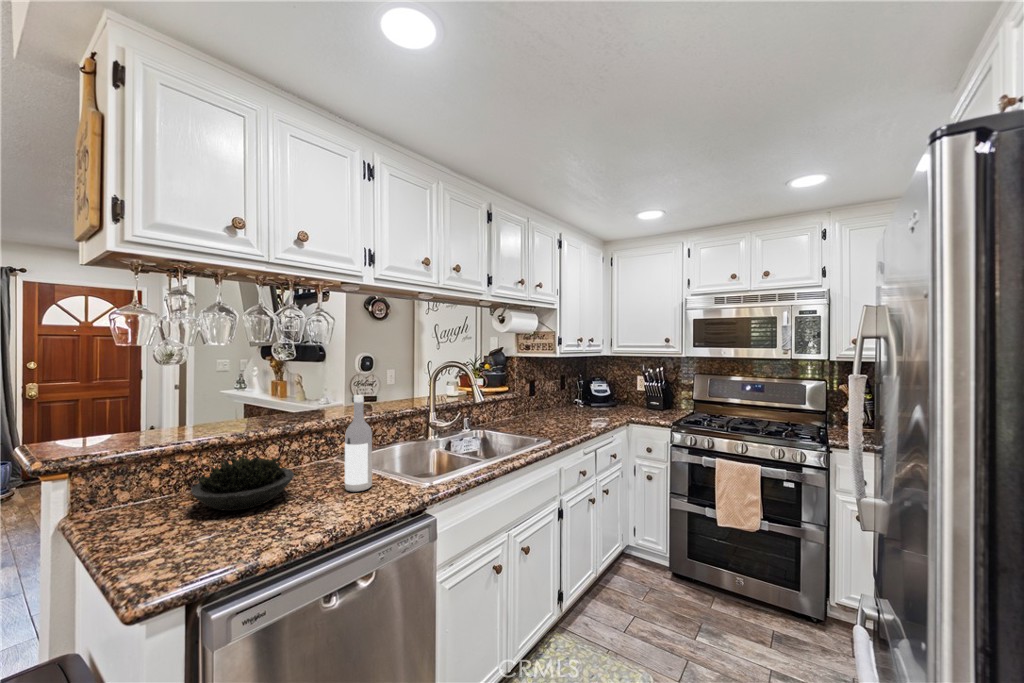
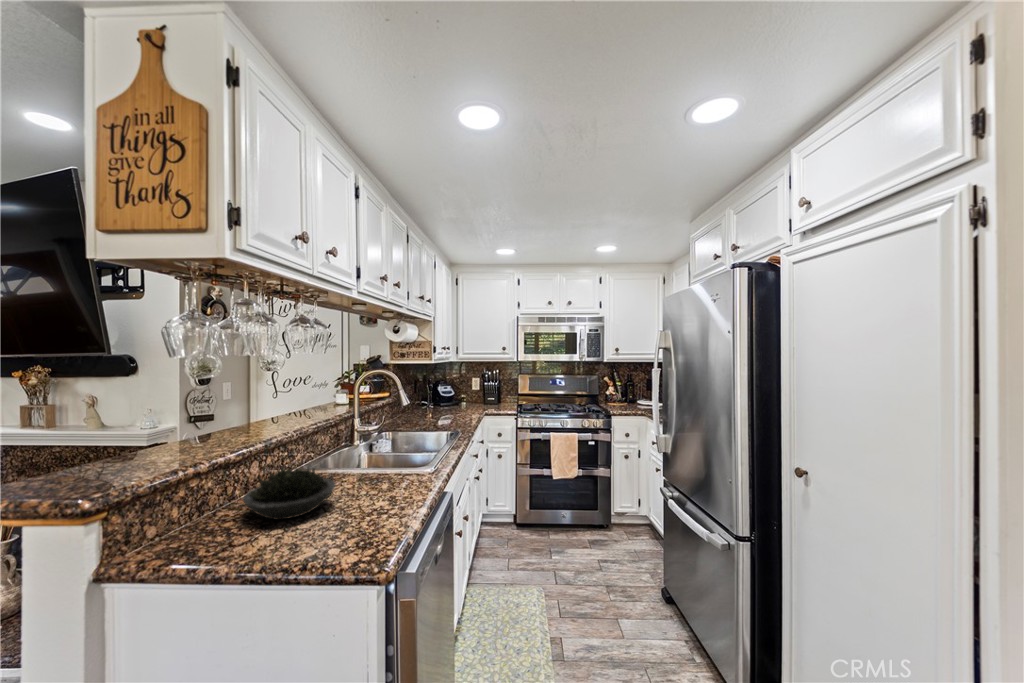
wine bottle: present [345,395,372,492] -> none [363,403,386,486]

